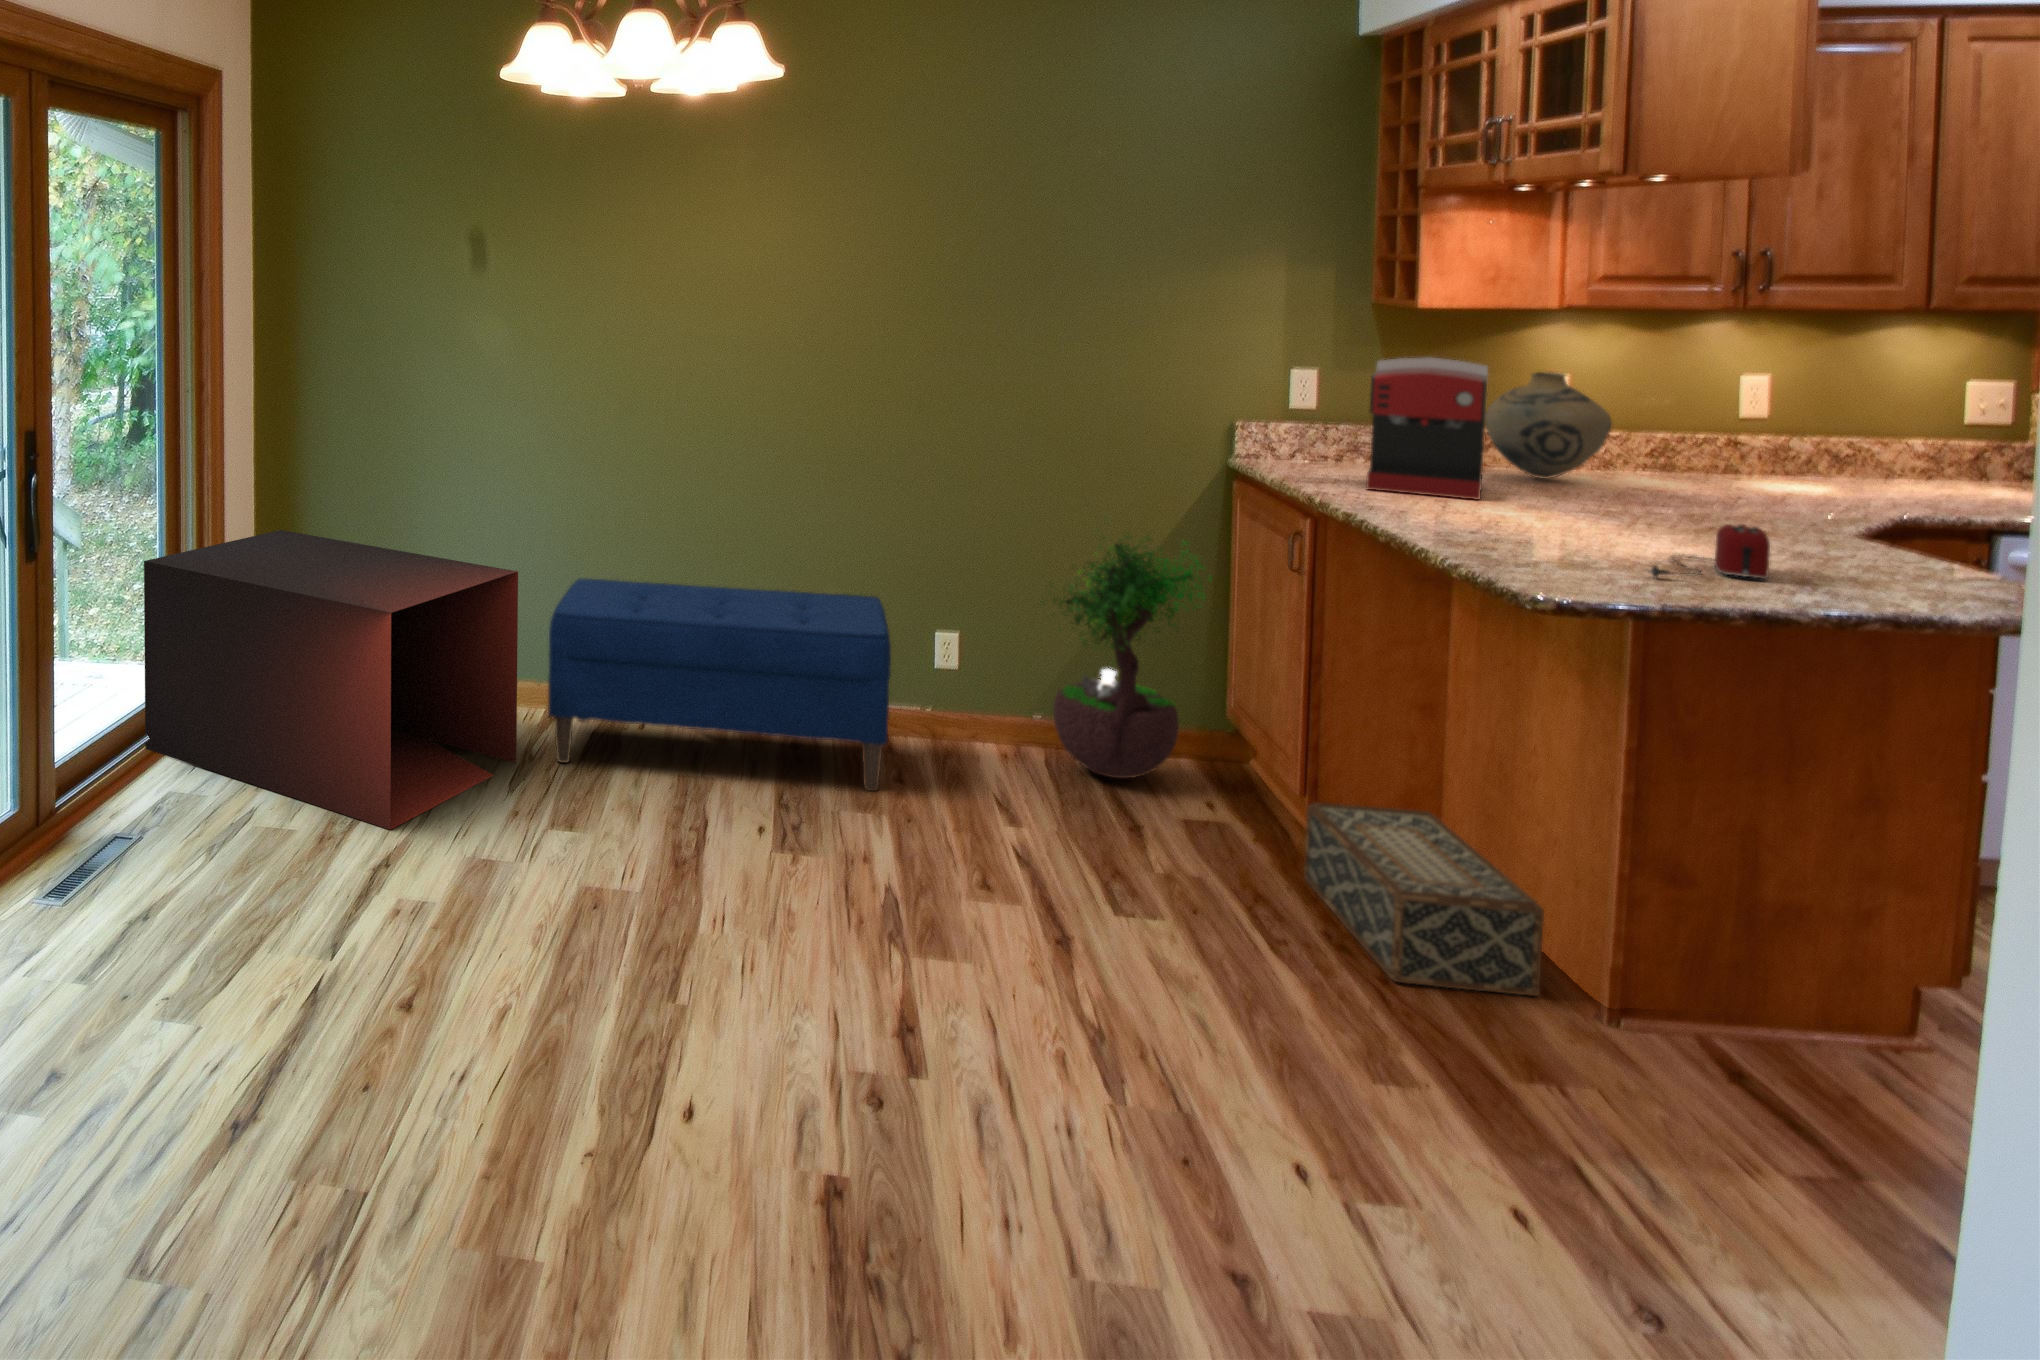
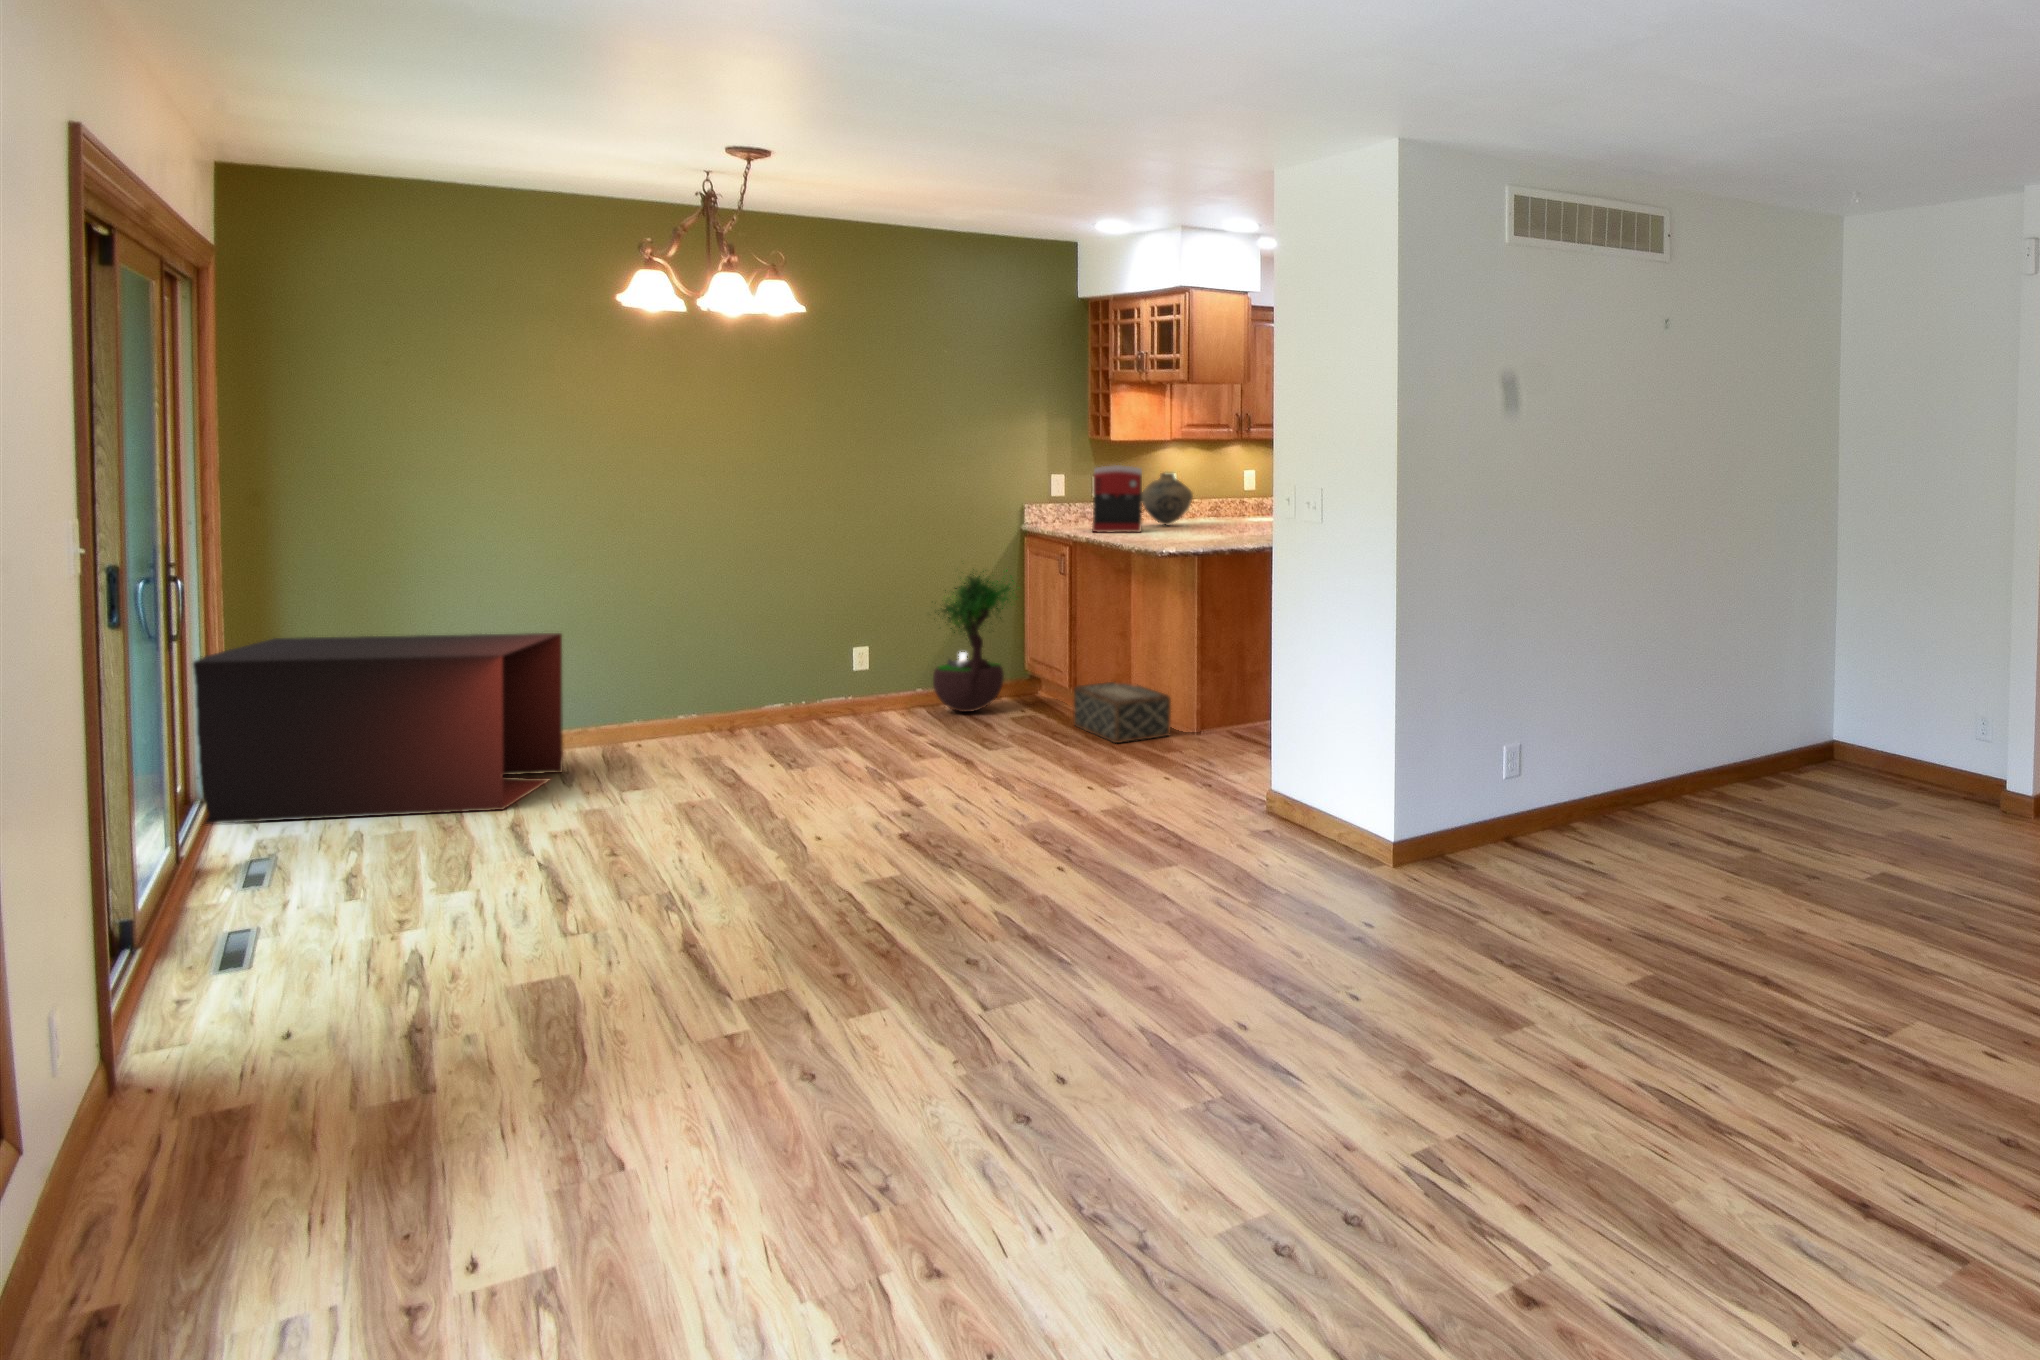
toaster: present [1650,524,1770,579] -> none [1199,523,1238,546]
bench: present [548,578,891,791] -> none [579,630,843,766]

